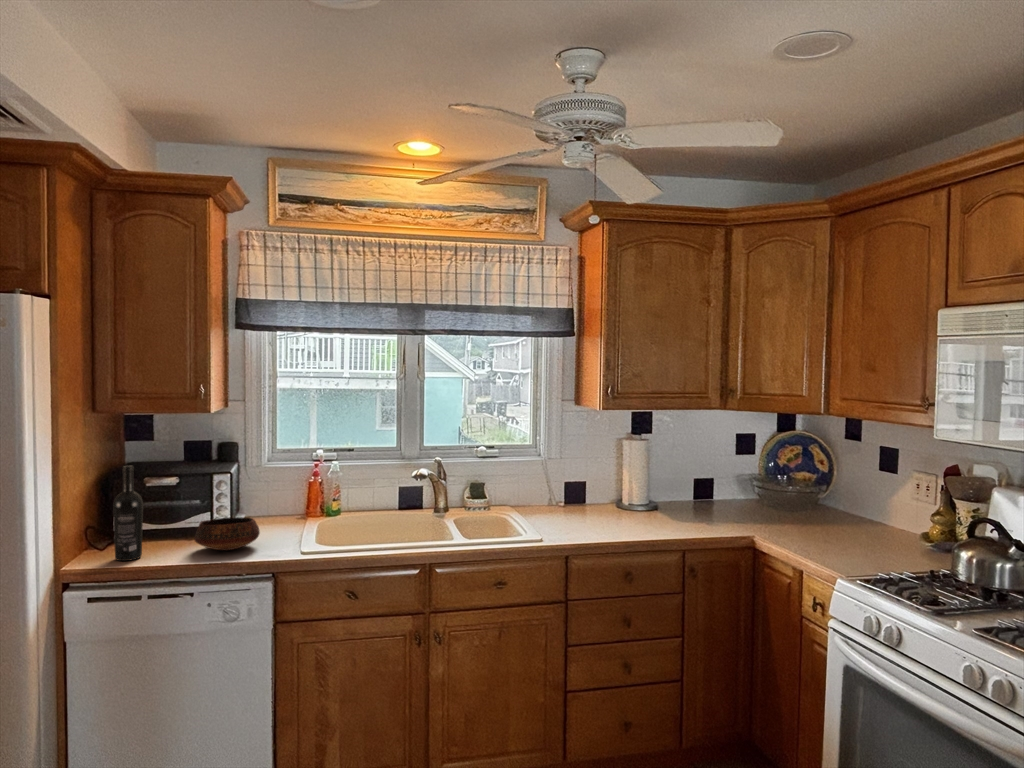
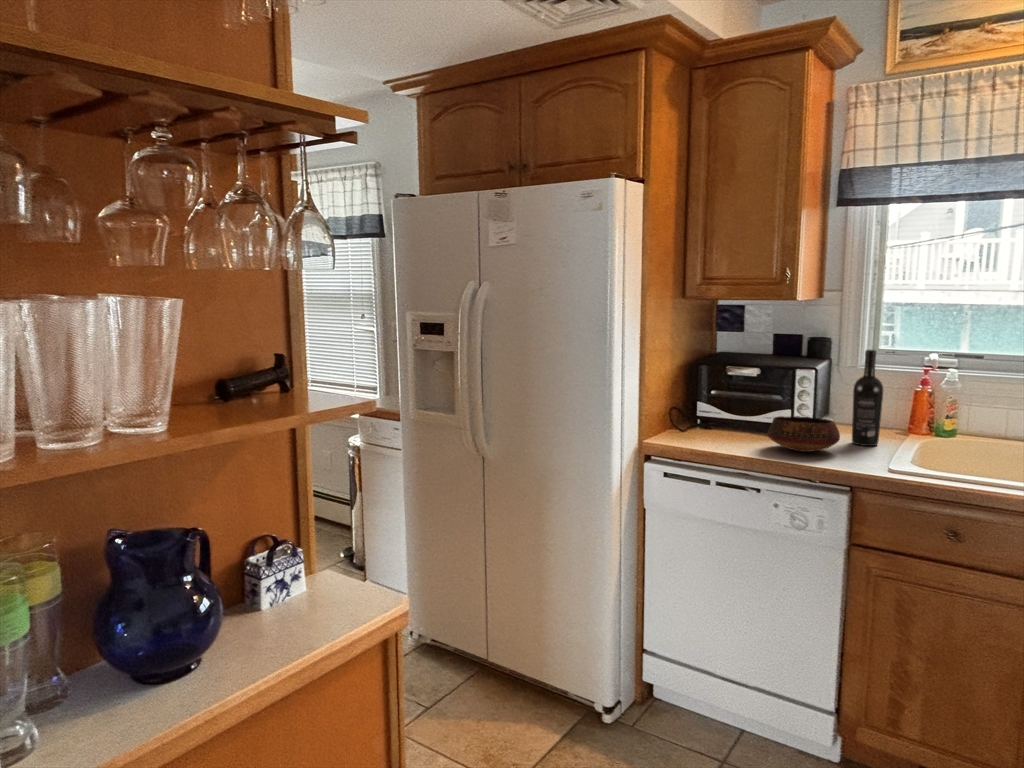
wine bottle: present [113,466,143,561] -> present [852,350,883,446]

